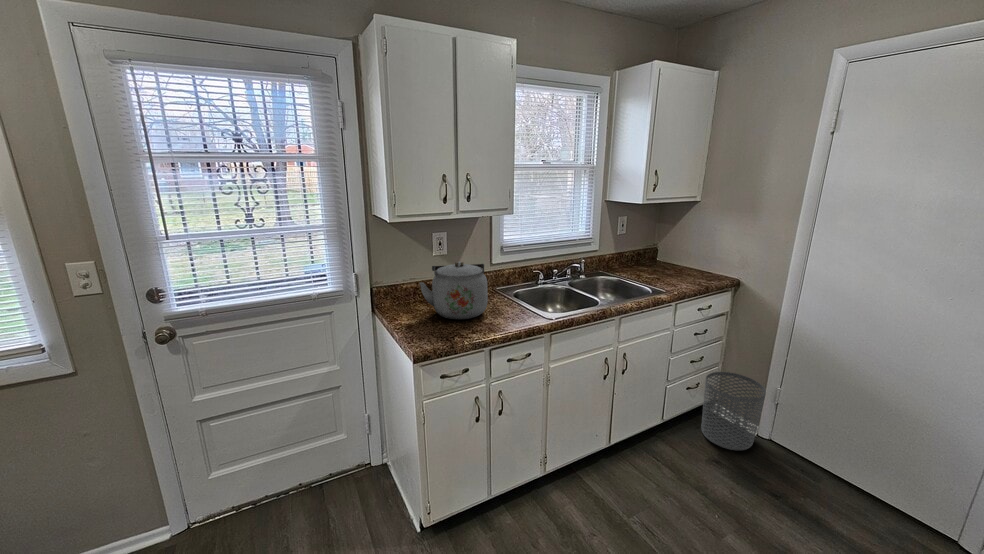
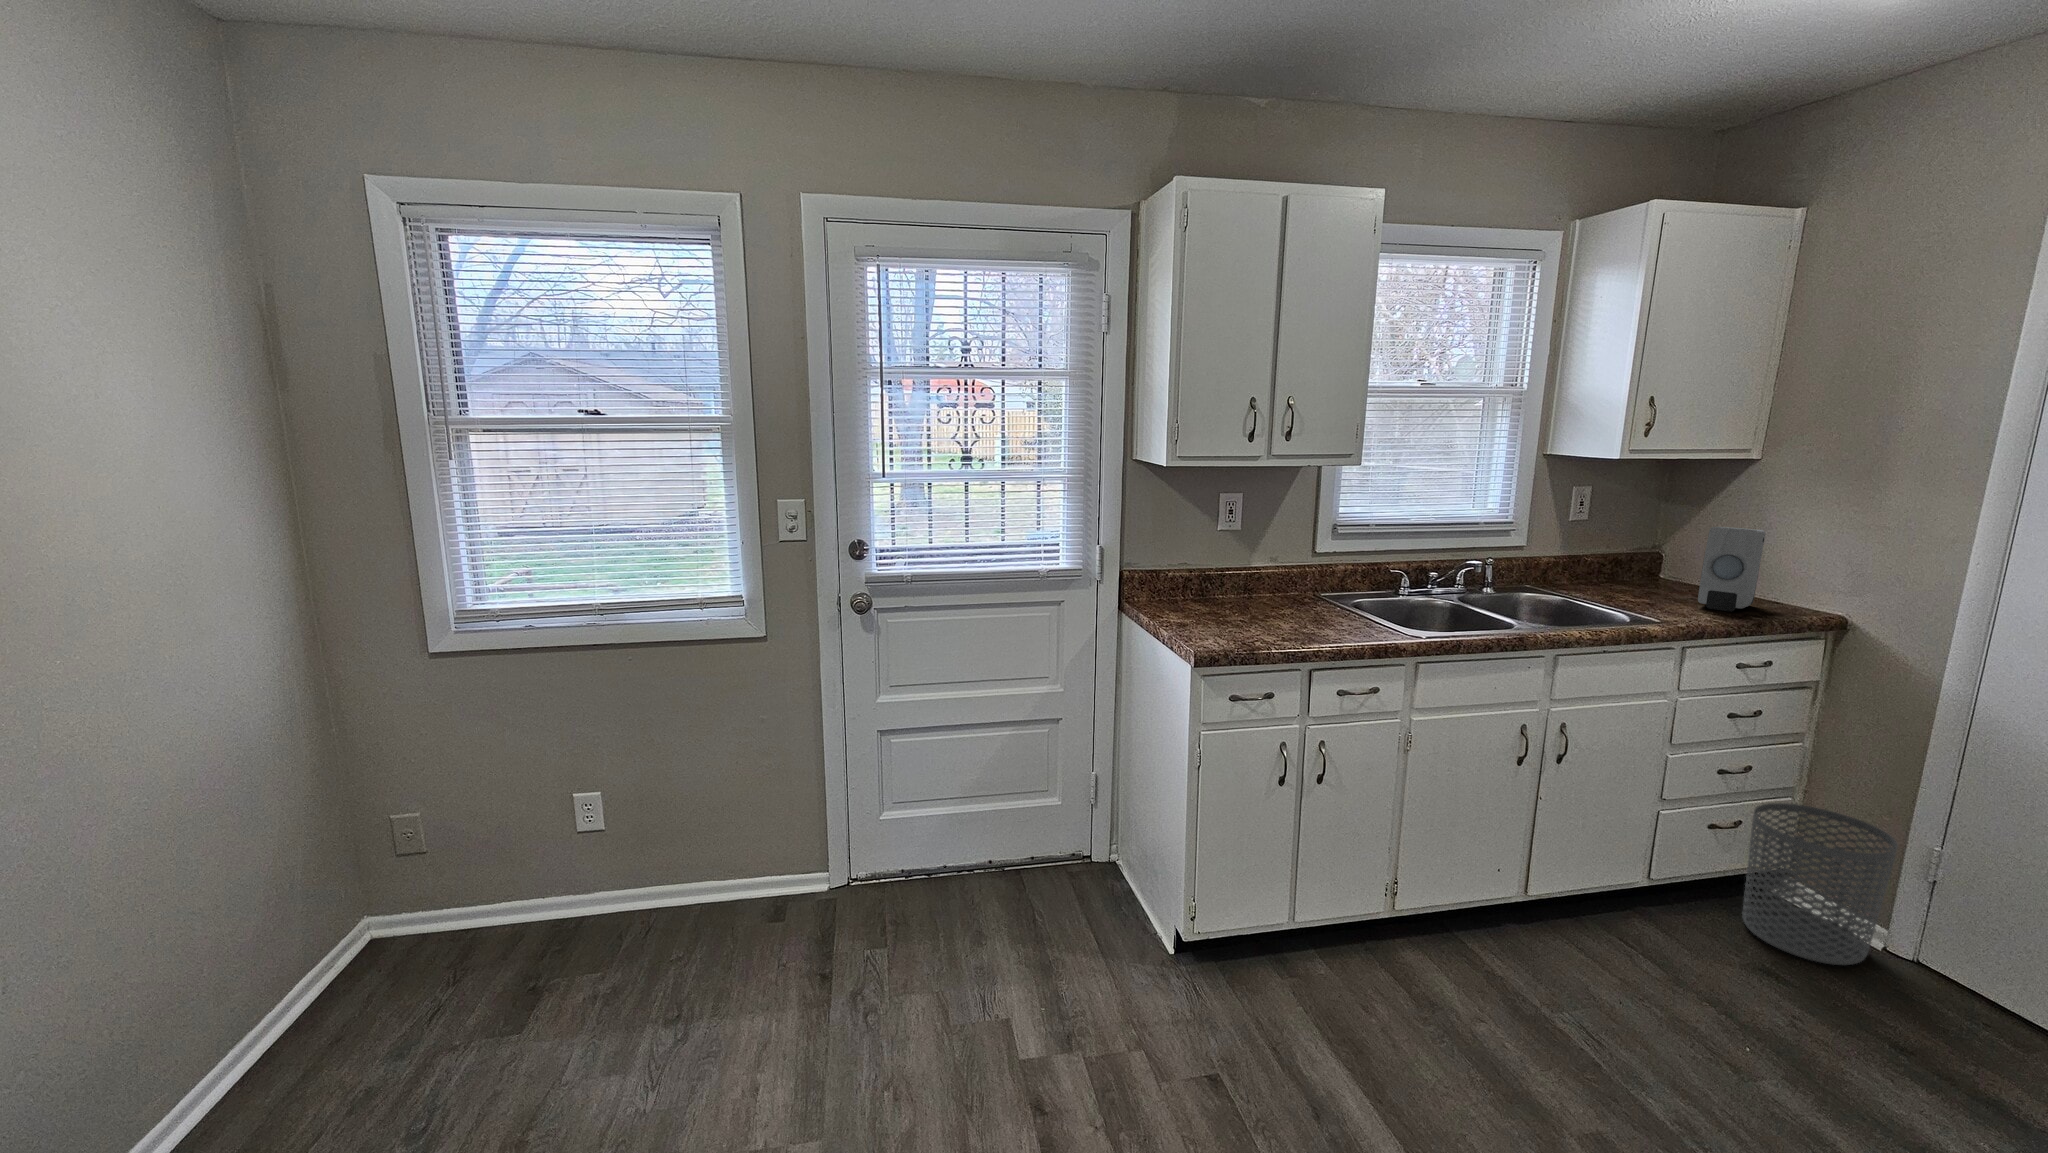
soap dispenser: none [678,237,705,281] -> present [1698,527,1765,611]
kettle: present [420,261,488,320] -> none [1199,535,1310,626]

